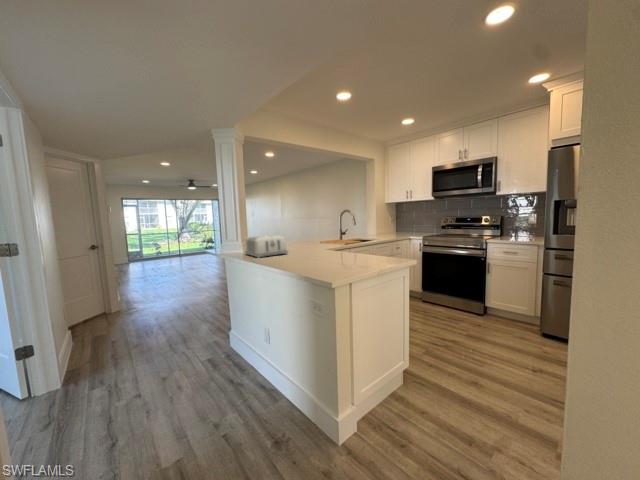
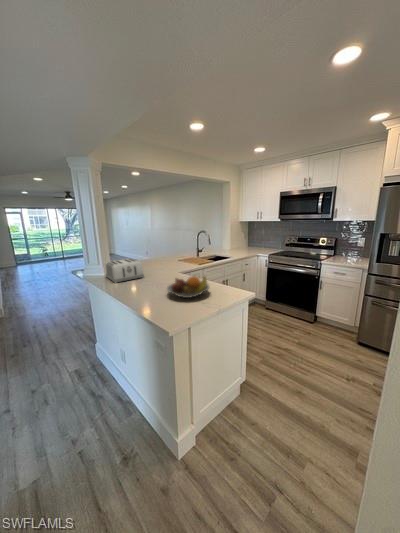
fruit bowl: none [318,243,365,265] -> present [167,276,209,298]

